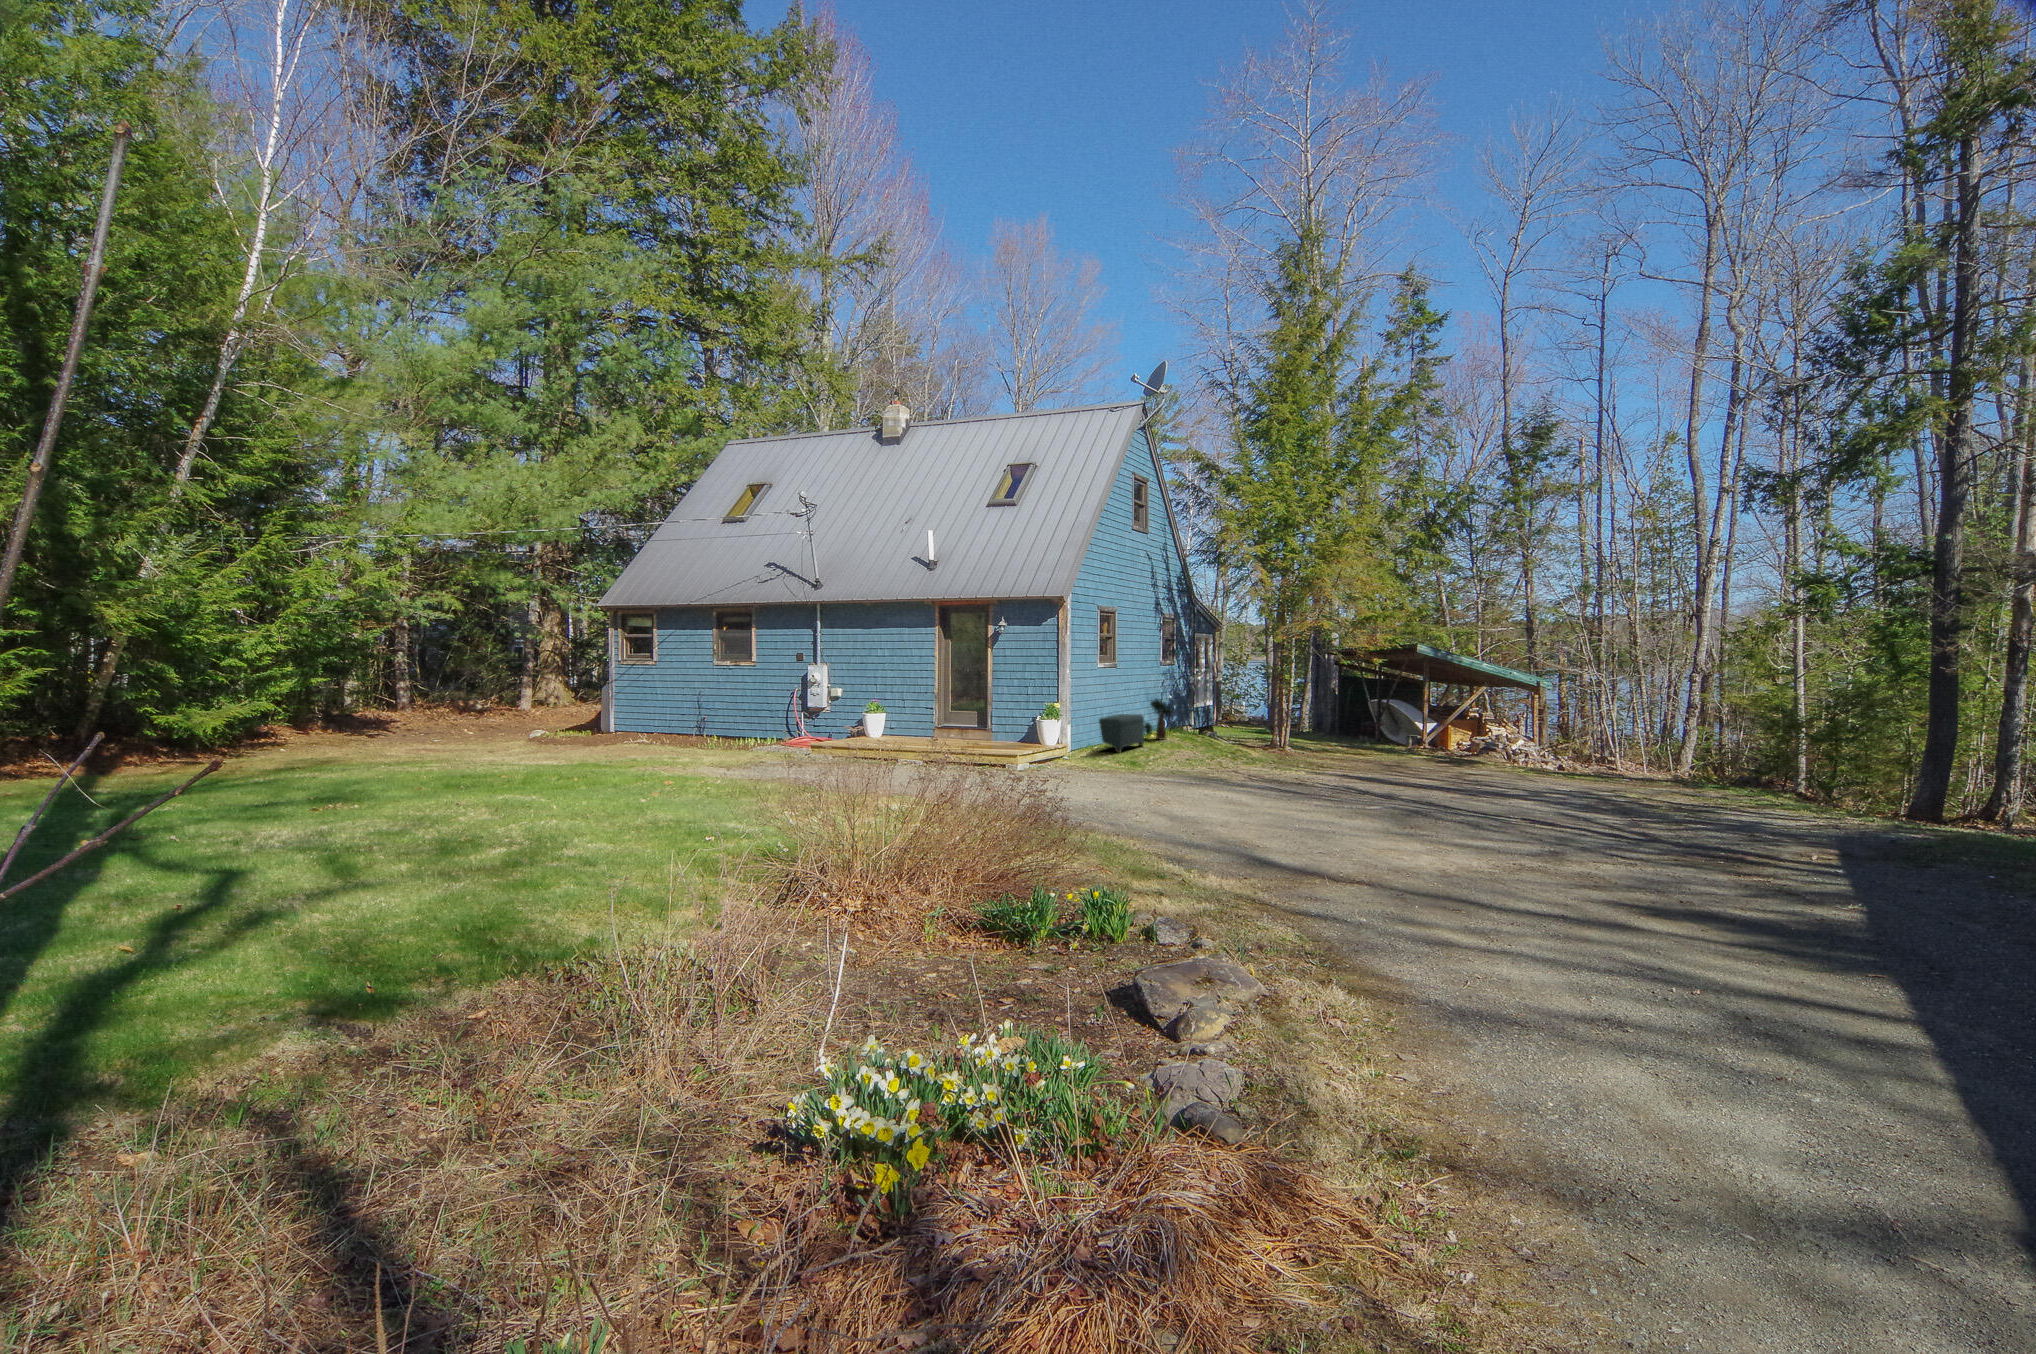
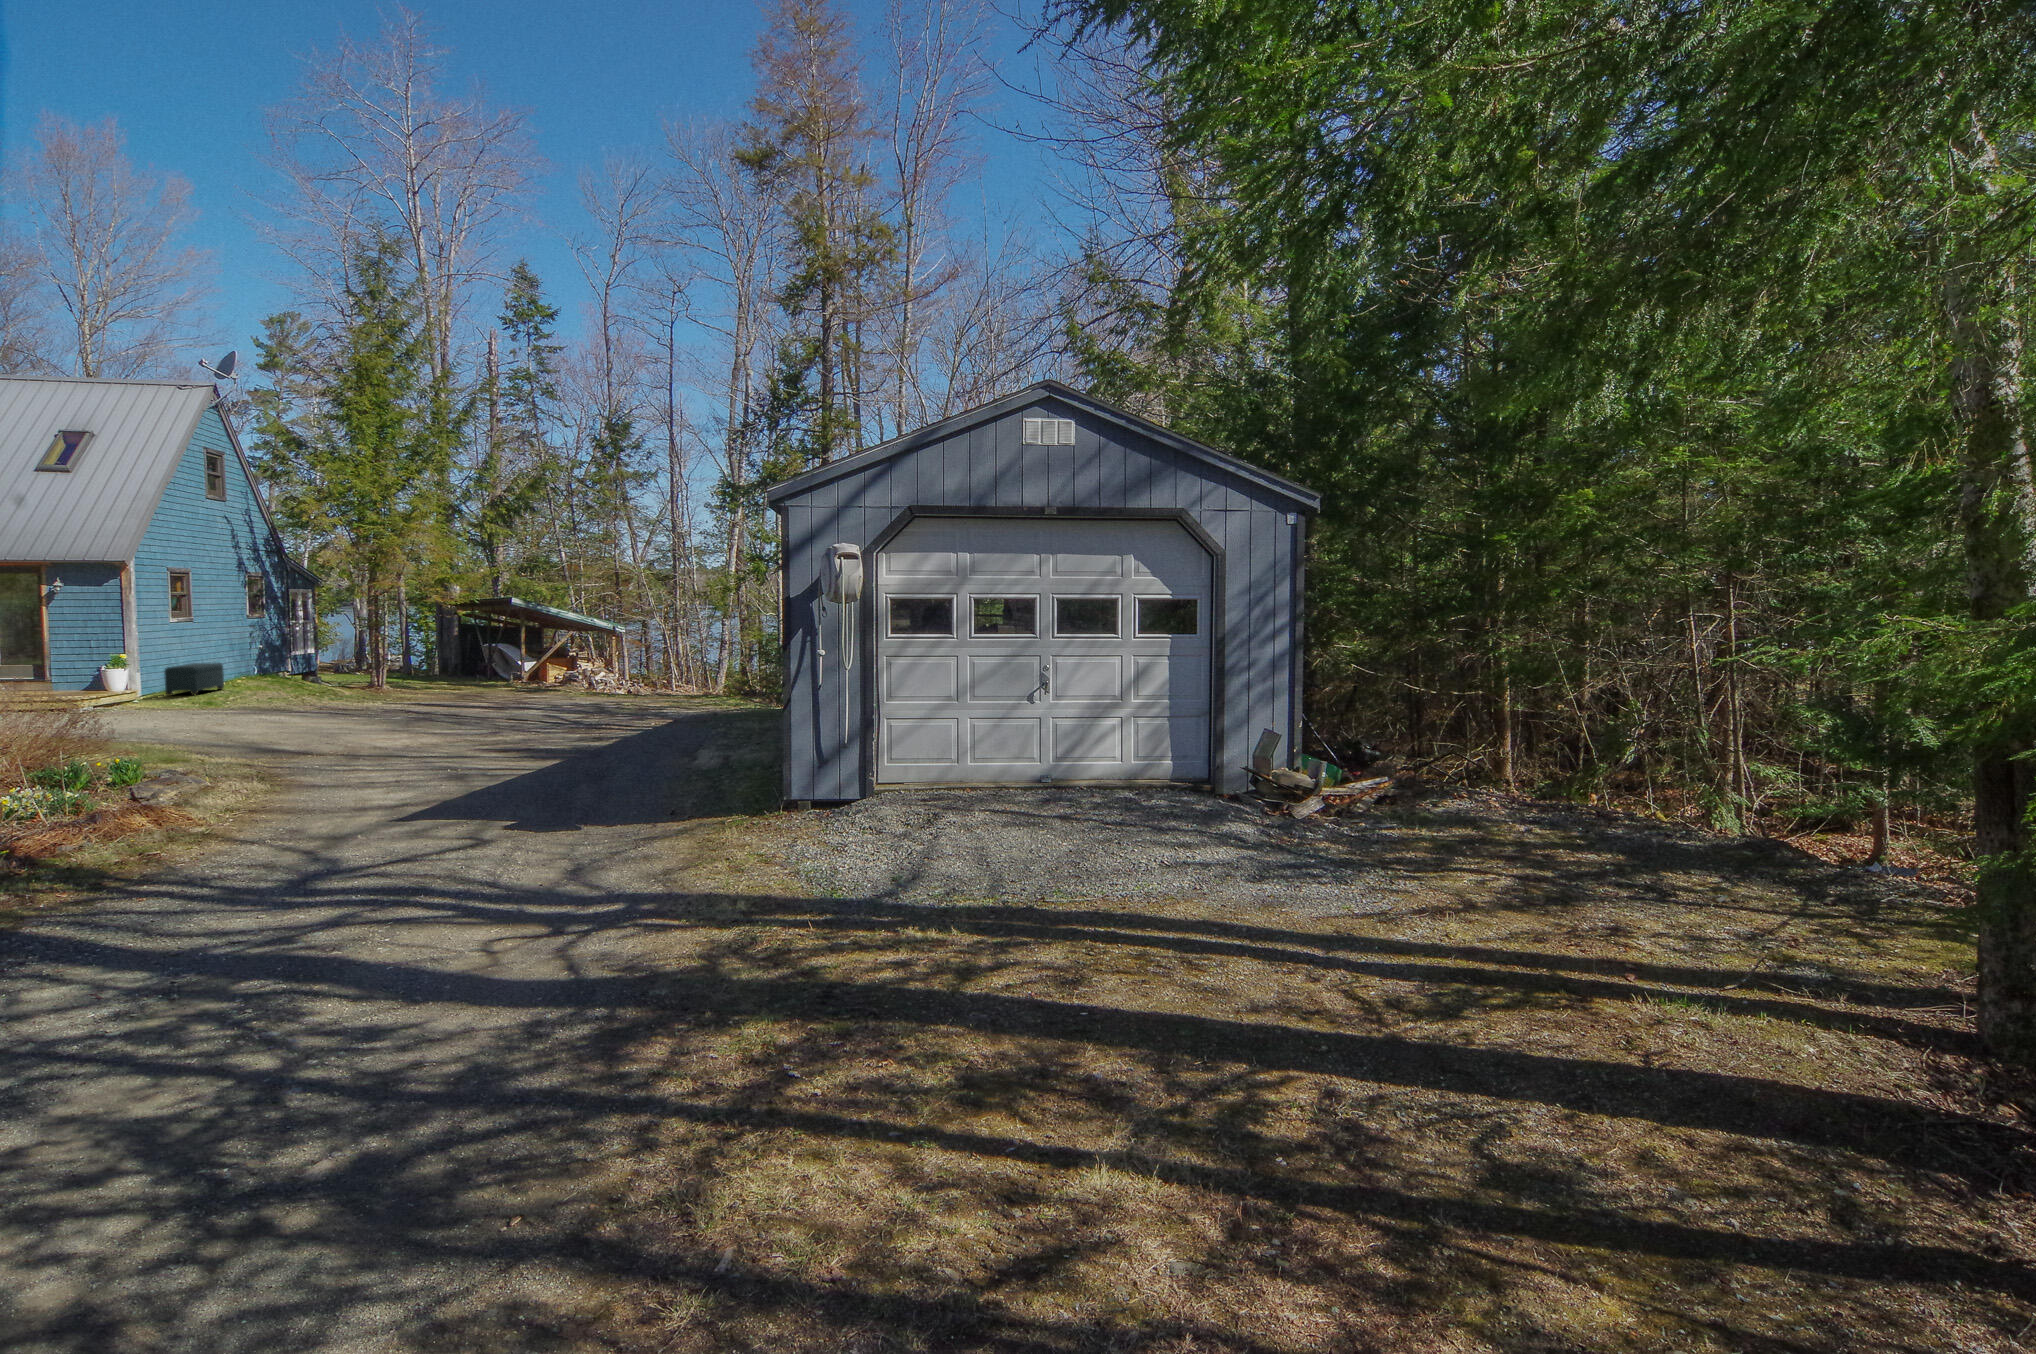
potted plant: present [1144,699,1172,740] -> none [221,648,258,684]

